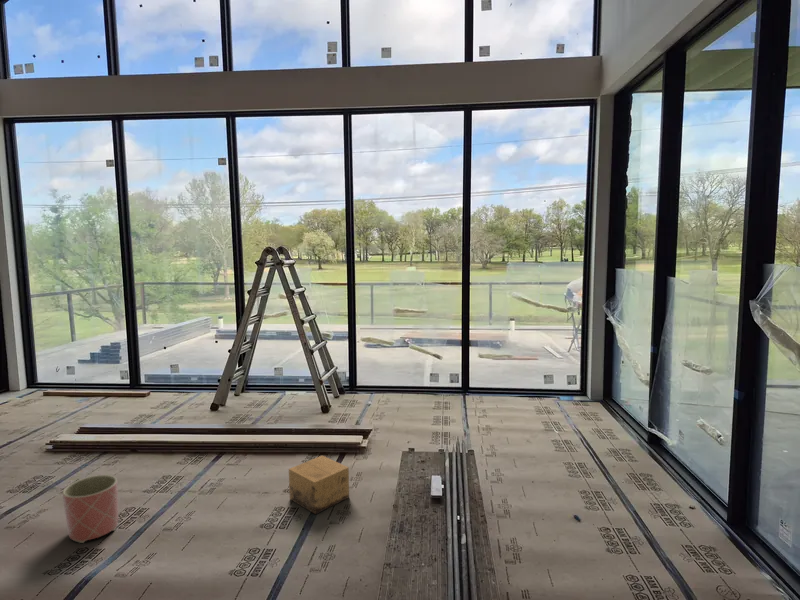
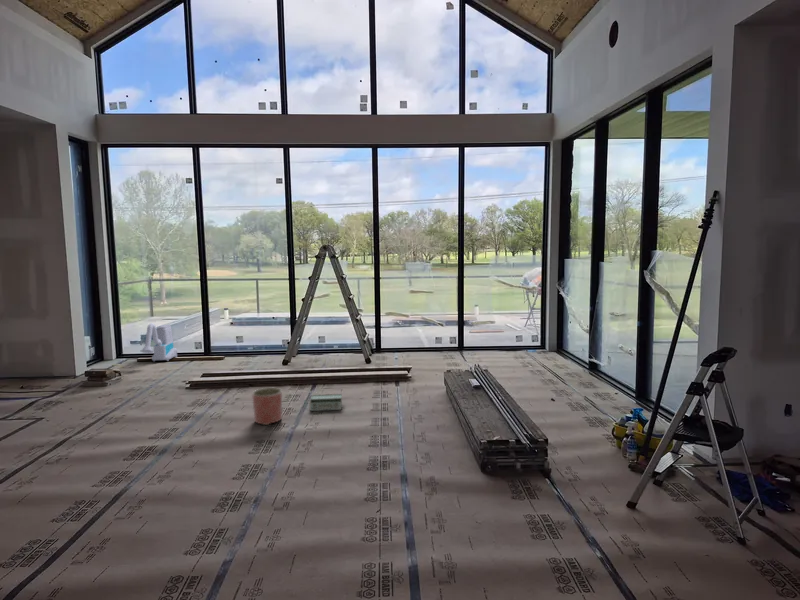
vacuum cleaner: none [35,346,102,394] -> present [141,323,177,361]
cardboard box: present [289,456,349,514] -> none [379,377,416,408]
toolbox: none [173,481,235,512] -> present [310,394,342,411]

